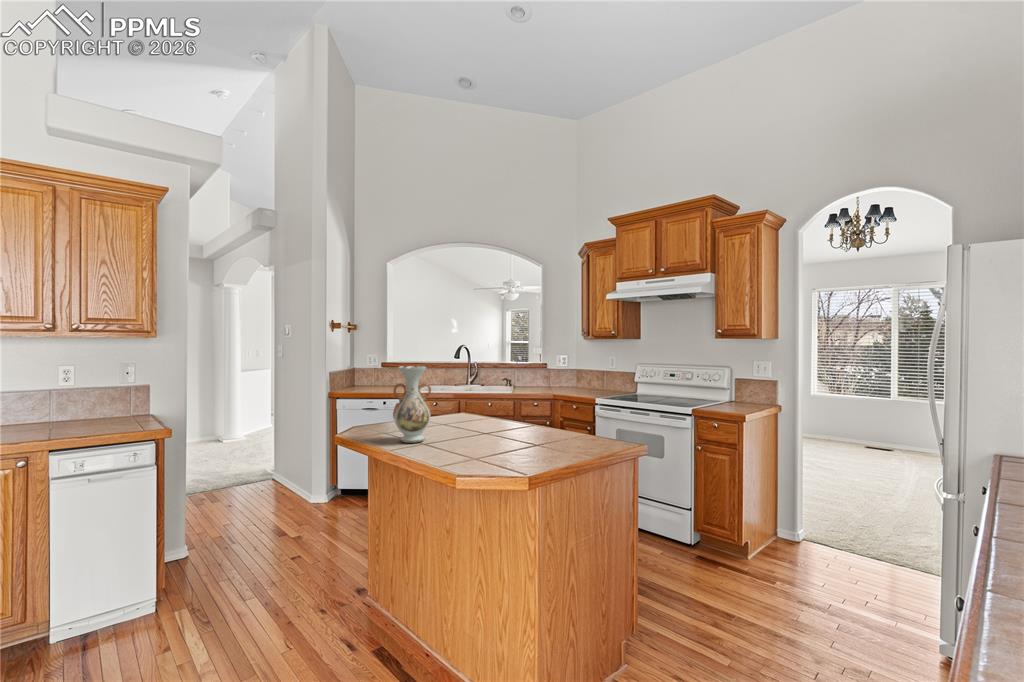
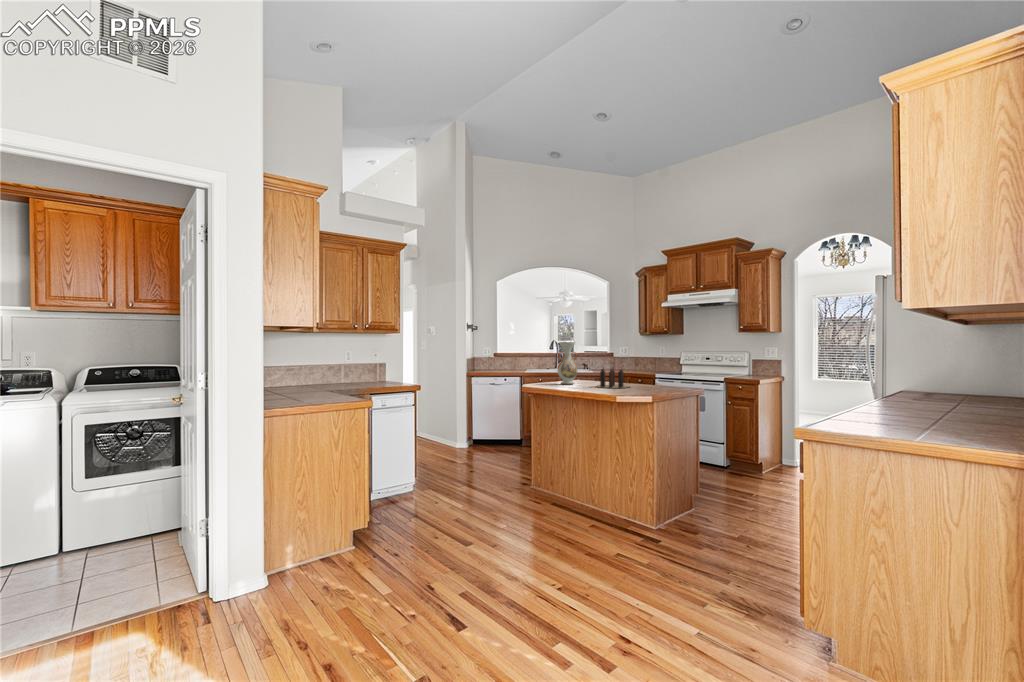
candle: none [440,414,514,464] -> present [596,367,630,389]

